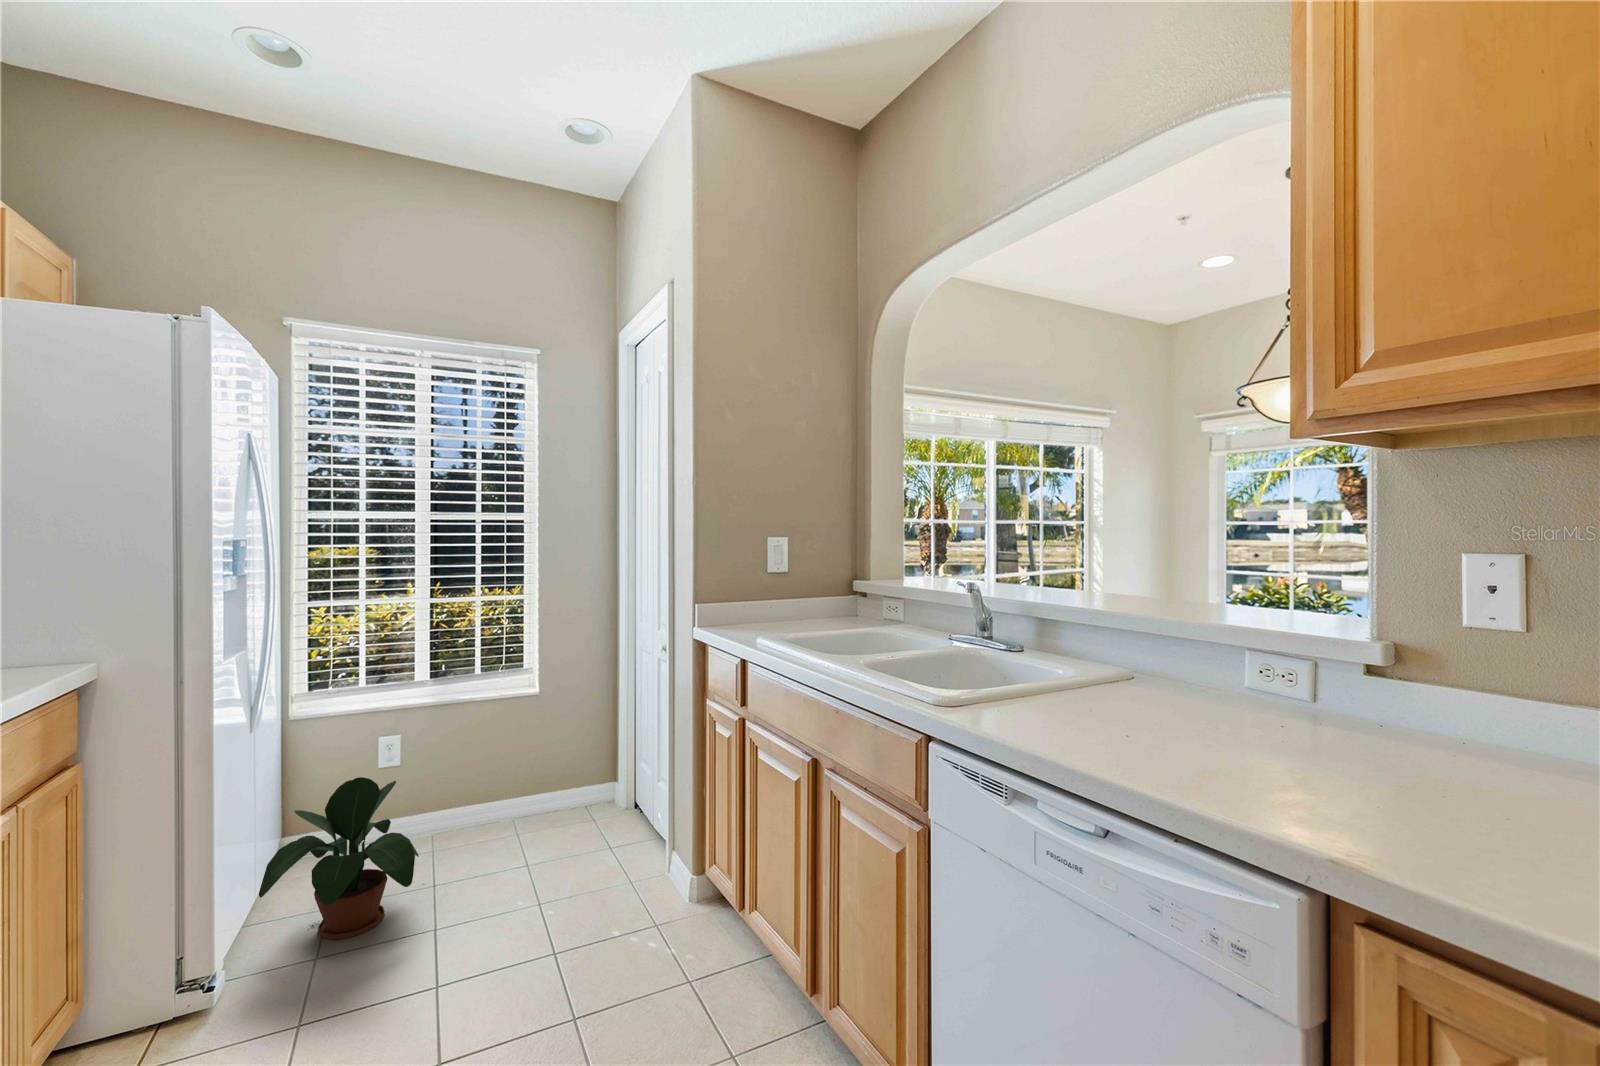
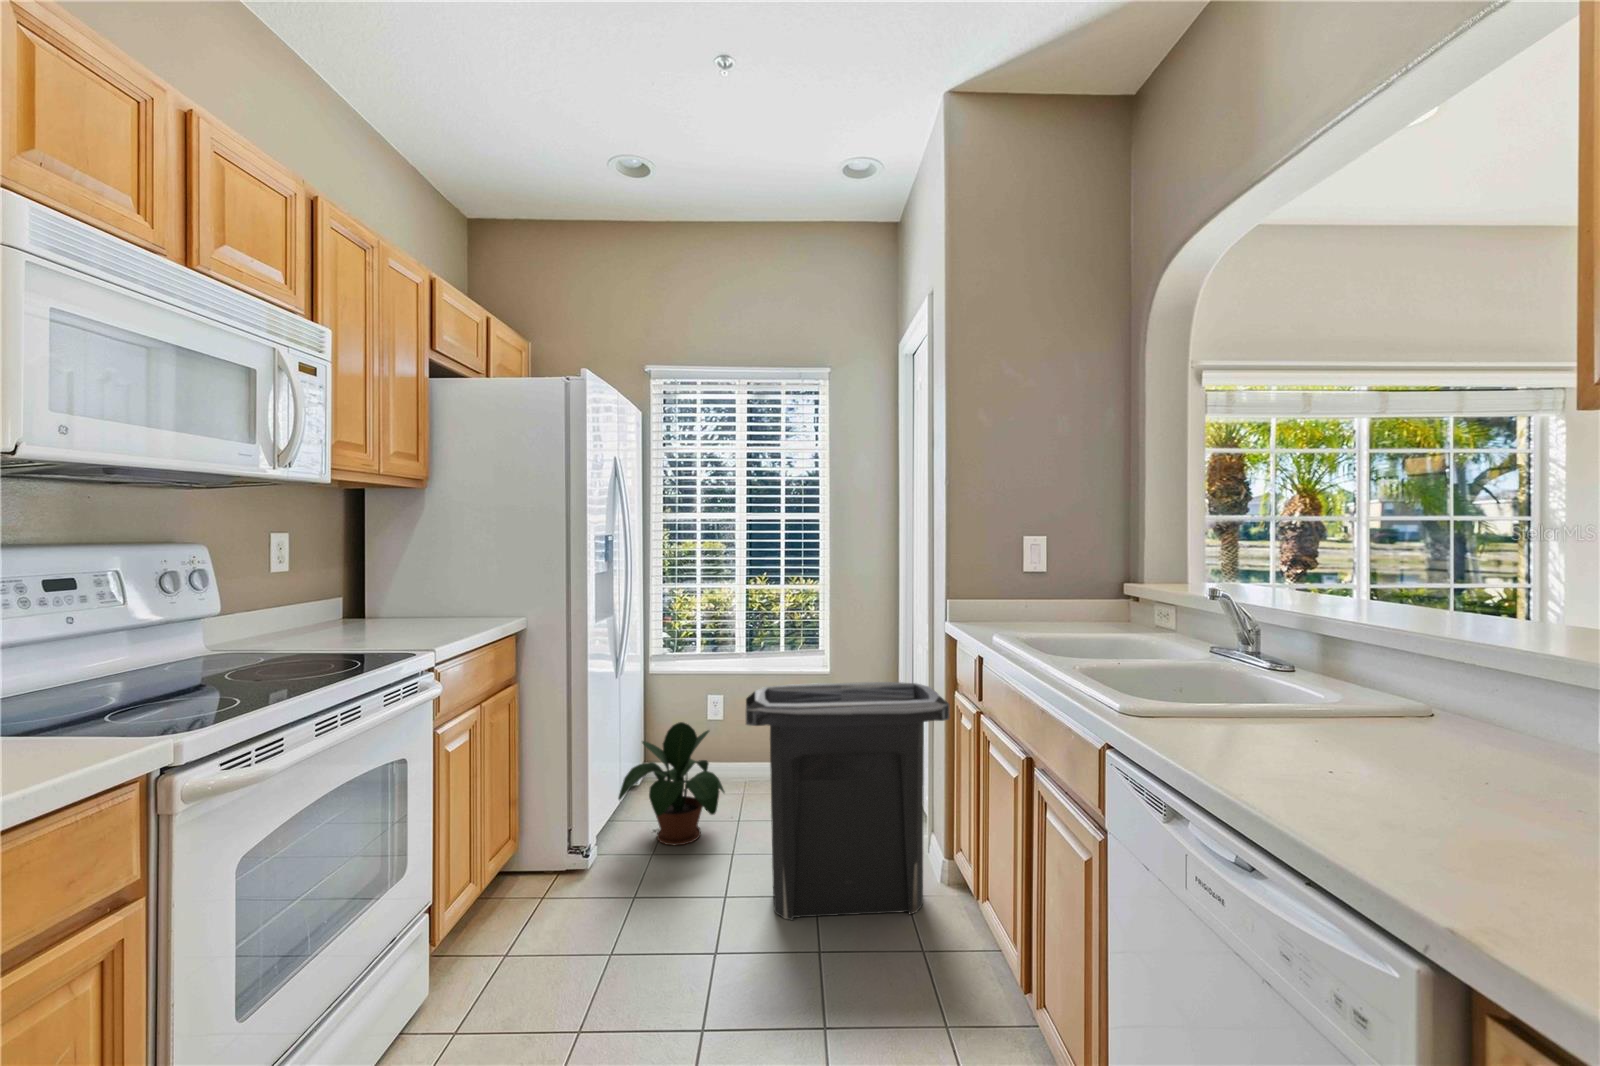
trash can: none [464,695,703,991] -> present [746,682,950,920]

